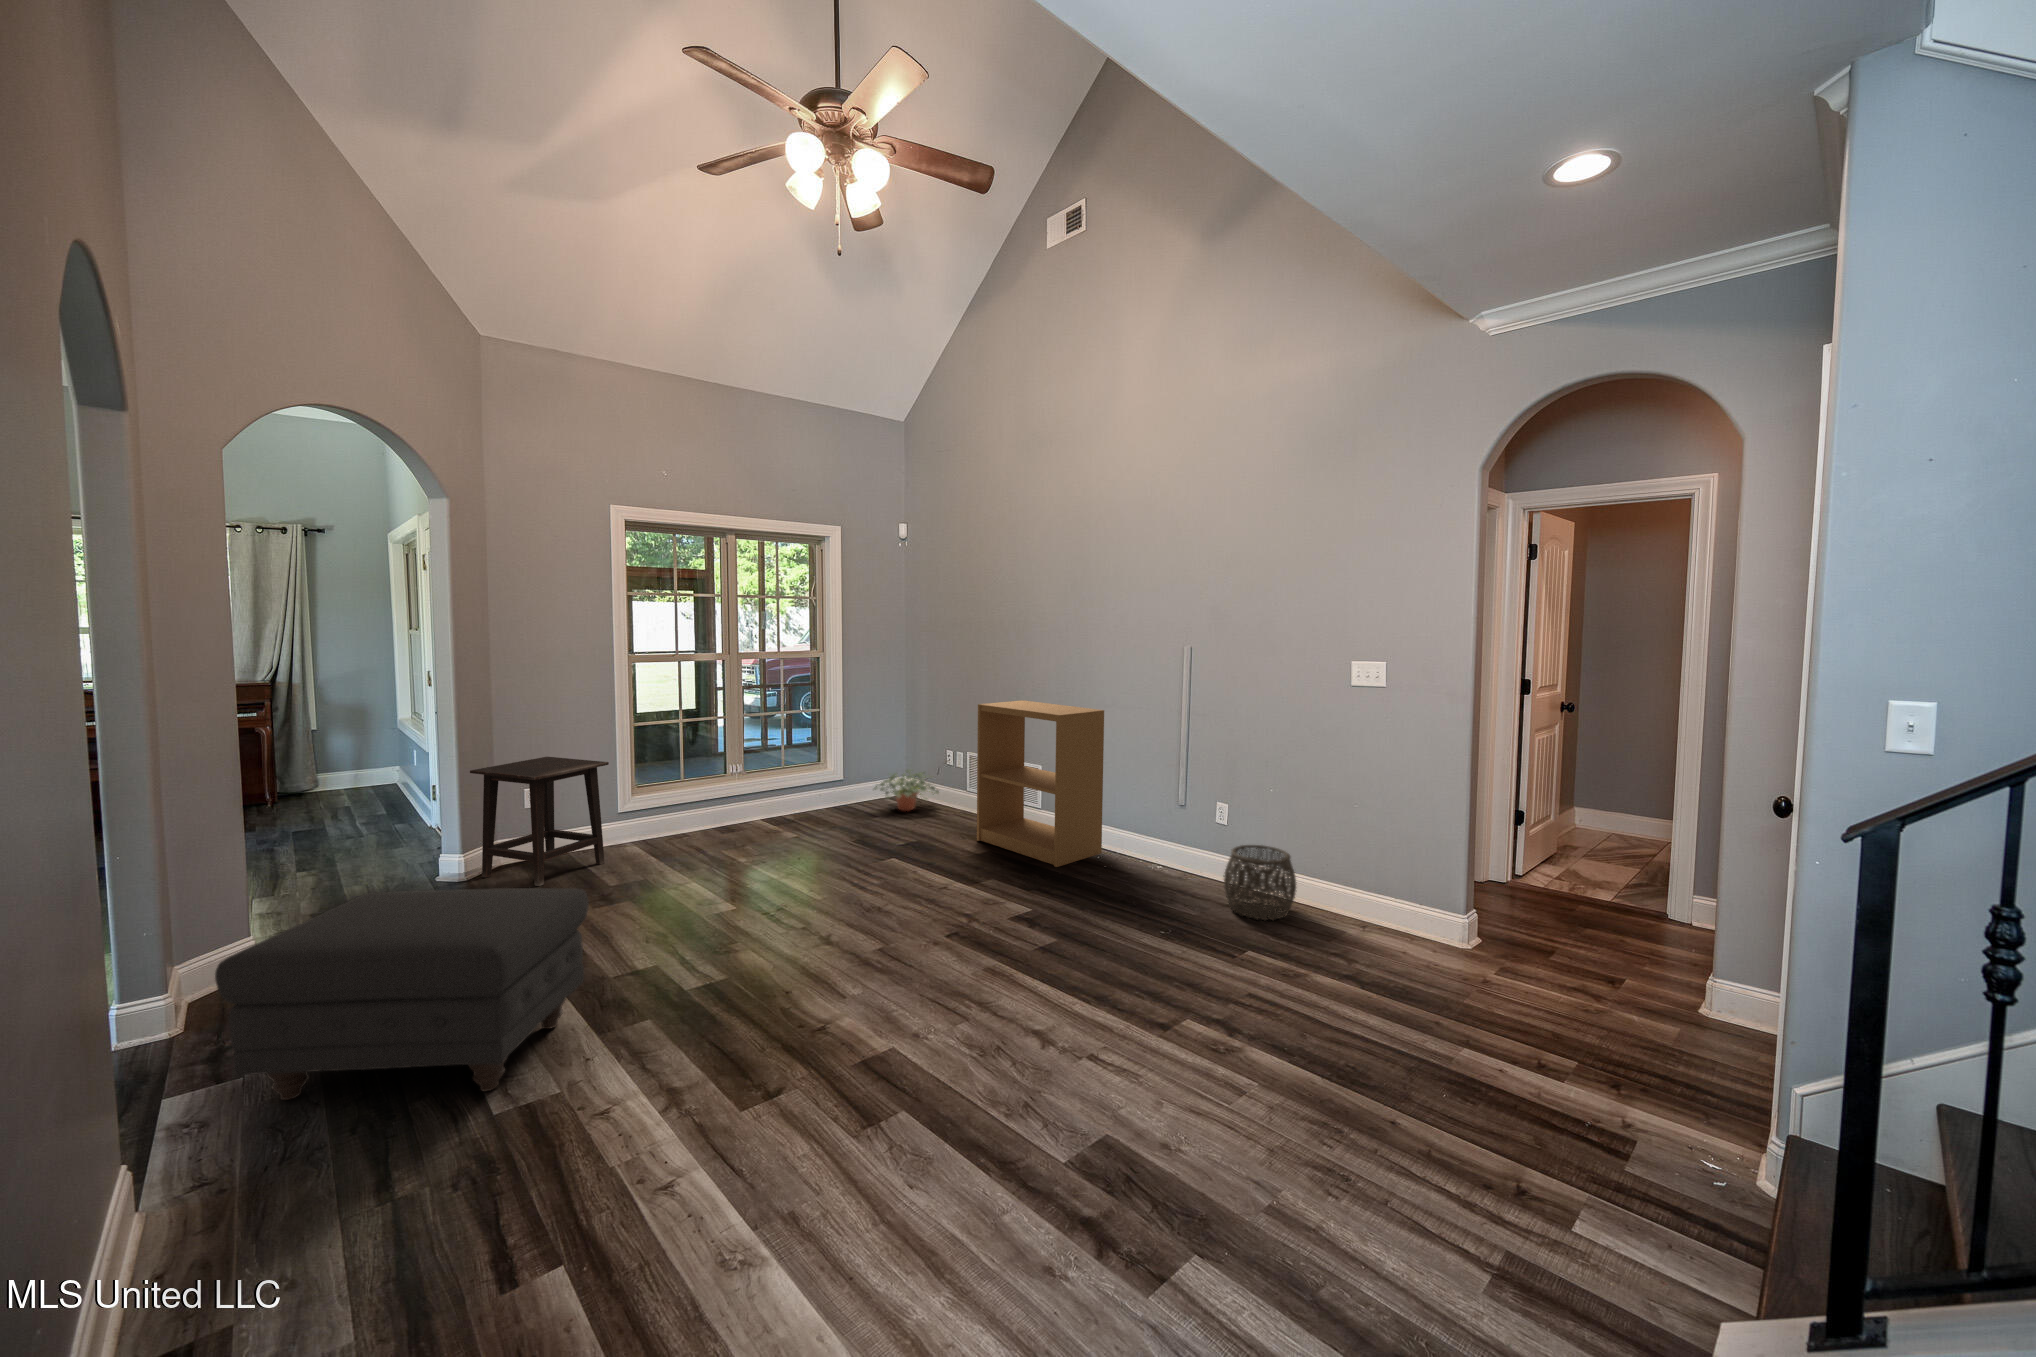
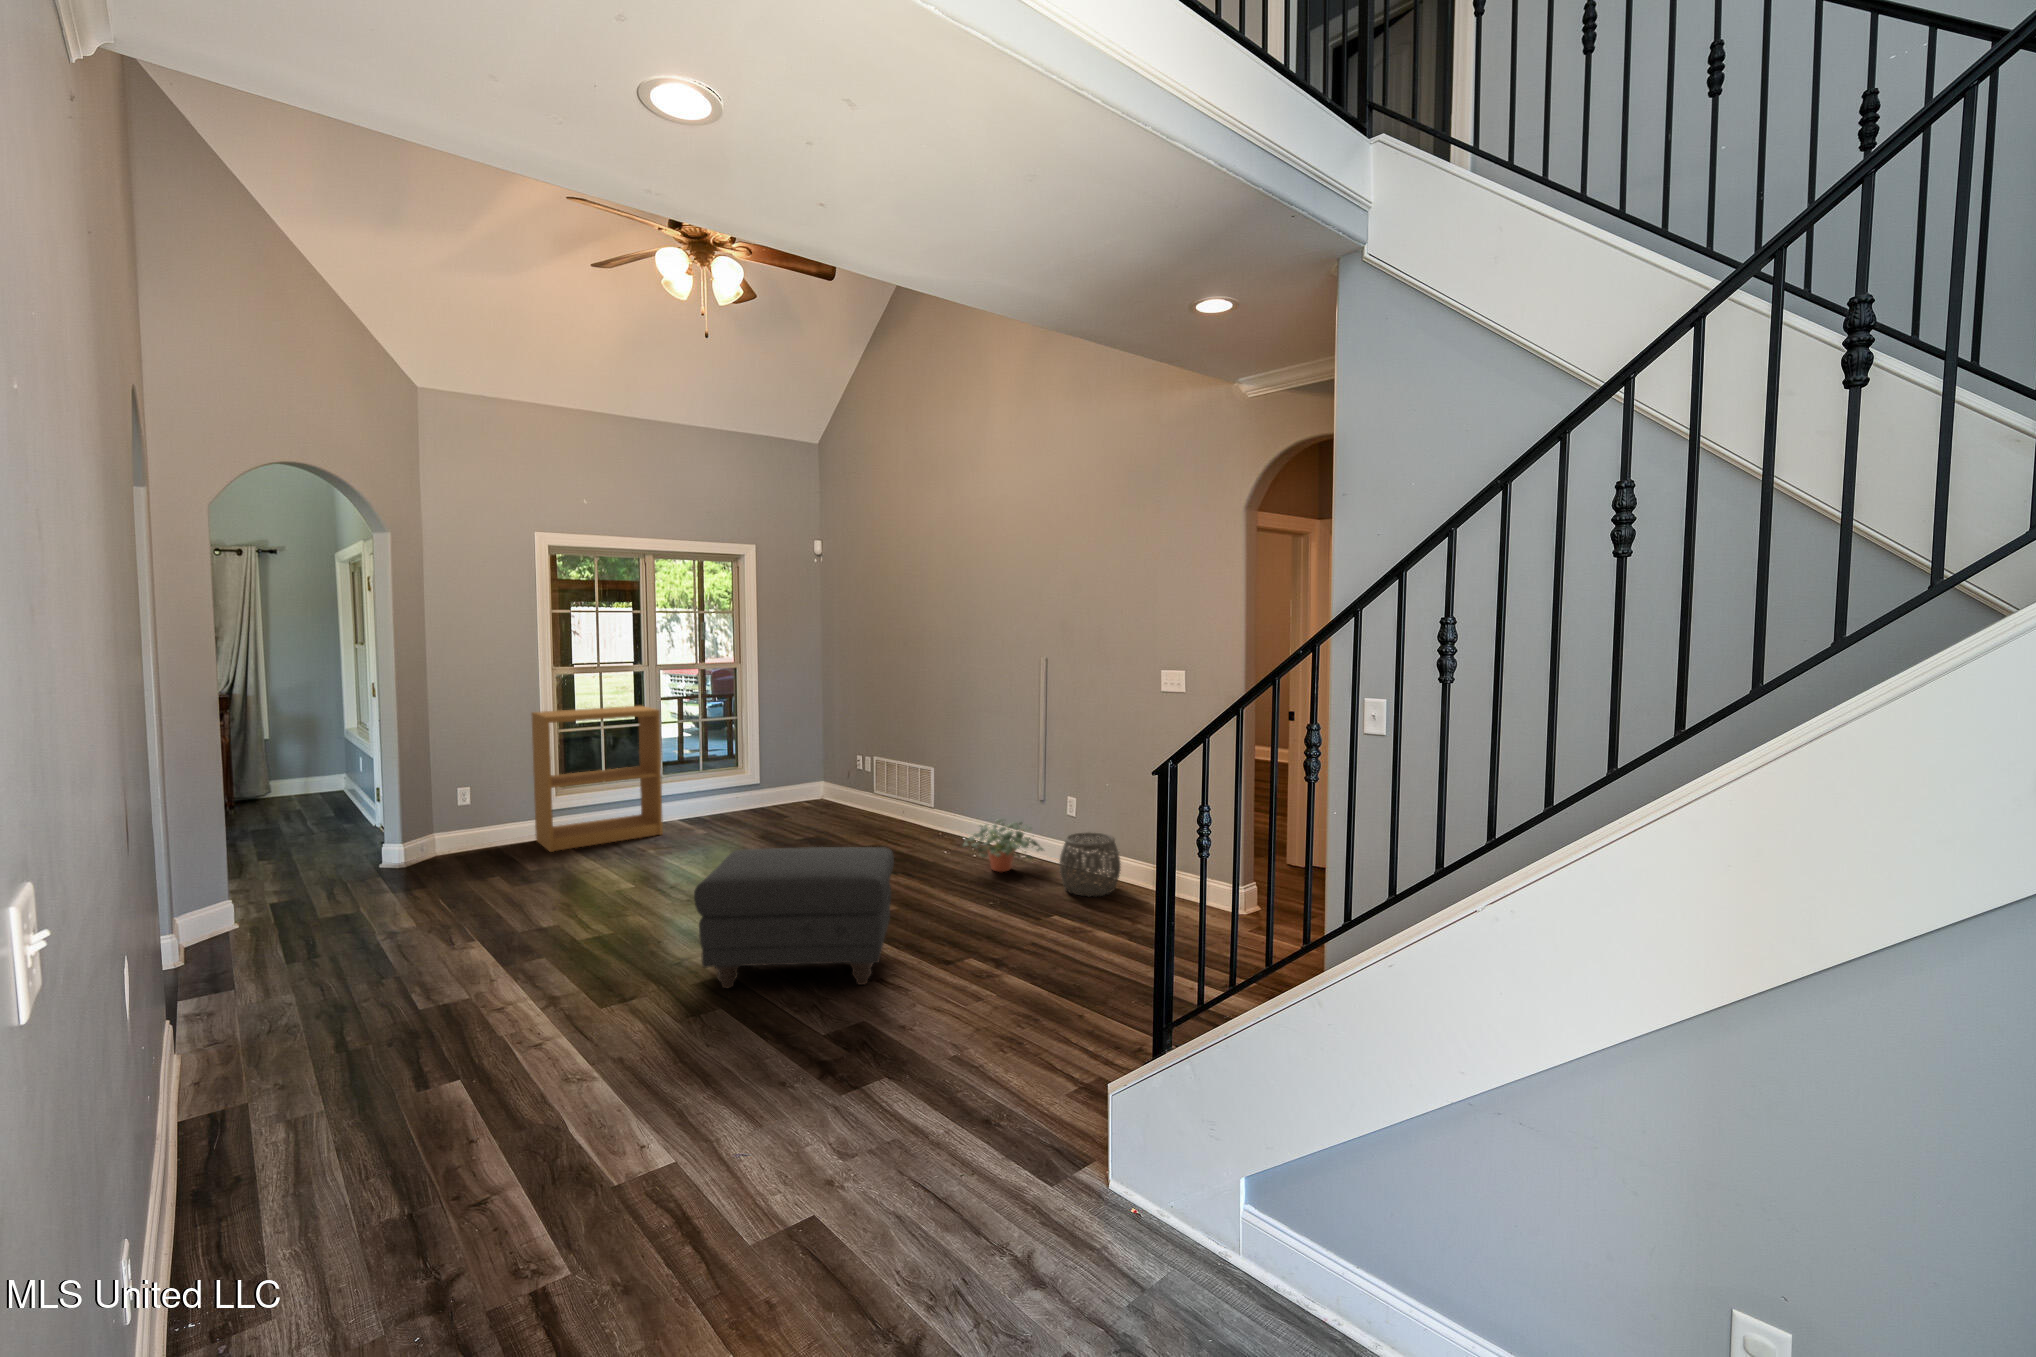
bookshelf: present [977,700,1104,867] -> present [531,706,663,852]
side table: present [470,757,609,886] -> none [409,760,531,872]
potted plant: present [874,770,939,811] -> present [963,819,1043,872]
ottoman: present [215,888,589,1100] -> present [694,847,894,988]

